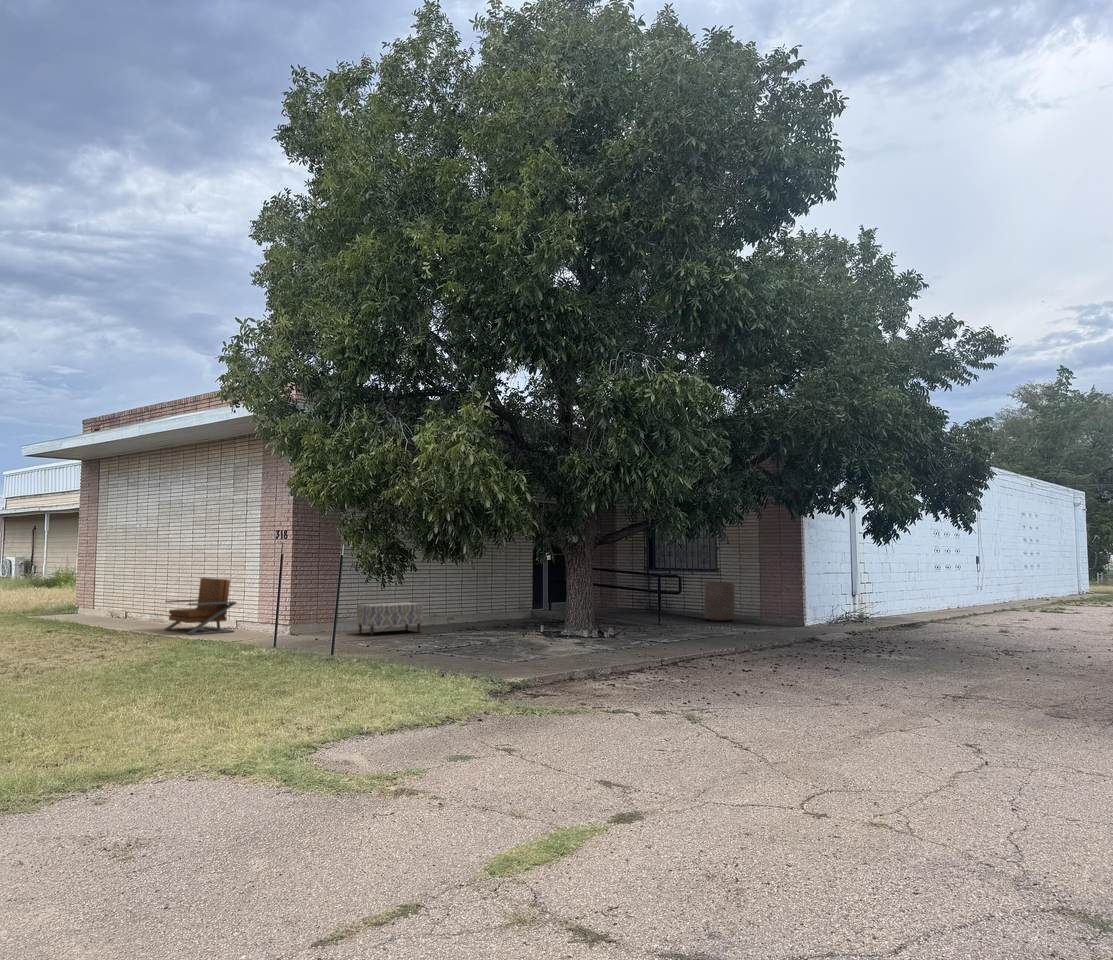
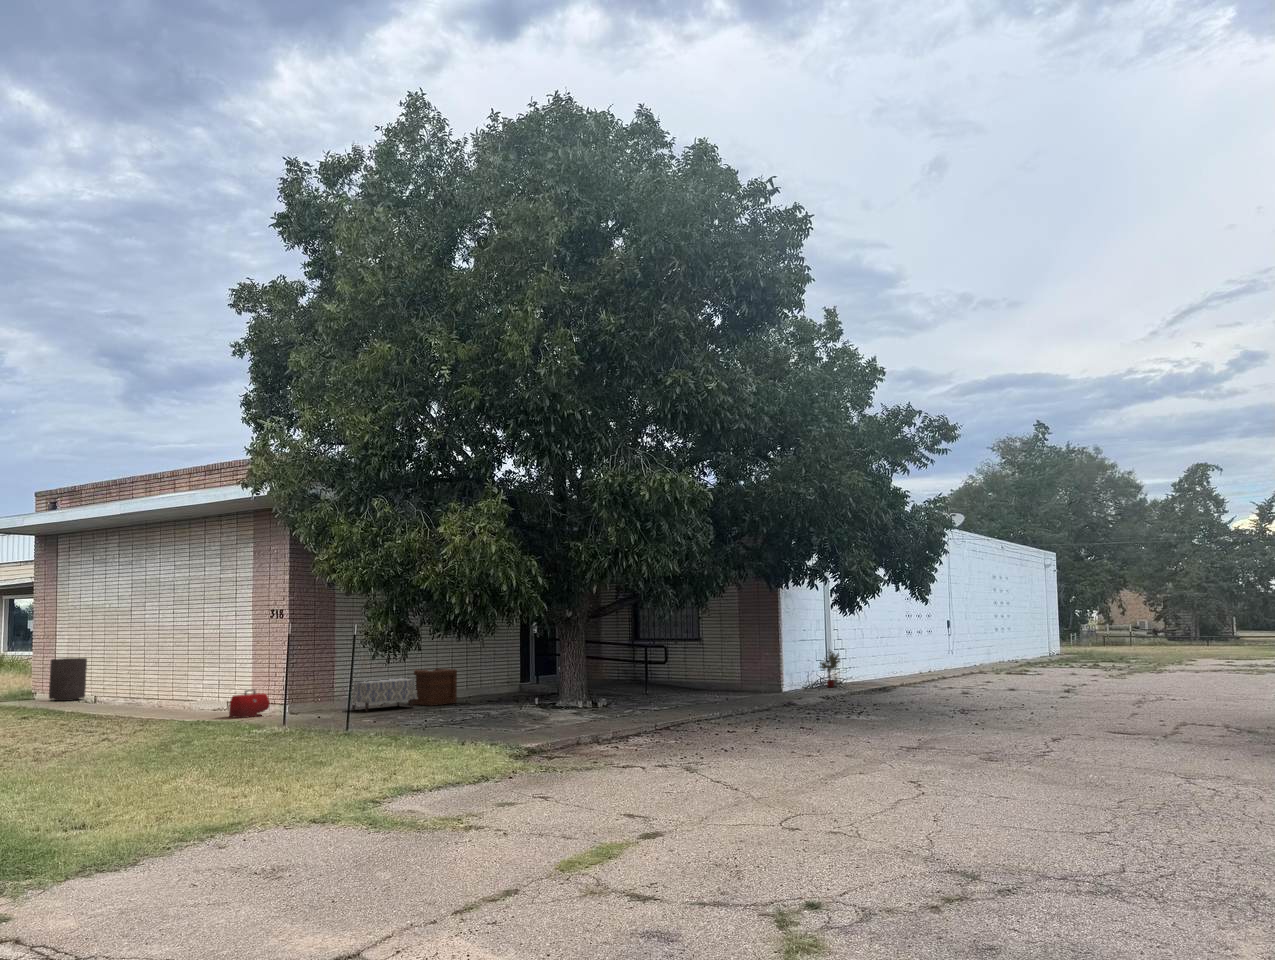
lounge chair: present [164,578,237,635] -> none [150,658,227,716]
trash can: present [705,583,735,621] -> present [49,658,87,701]
potted tree: none [842,583,866,622] -> present [820,651,840,688]
wooden crate: none [418,593,466,631] -> present [408,668,457,706]
toolbox: none [235,610,275,639] -> present [229,690,270,718]

